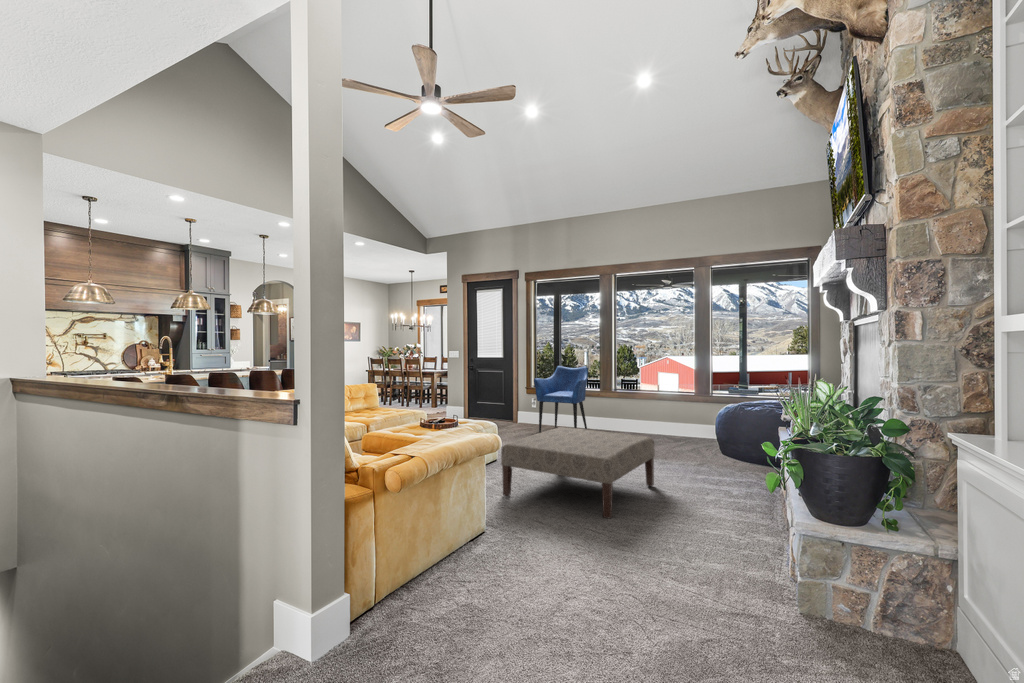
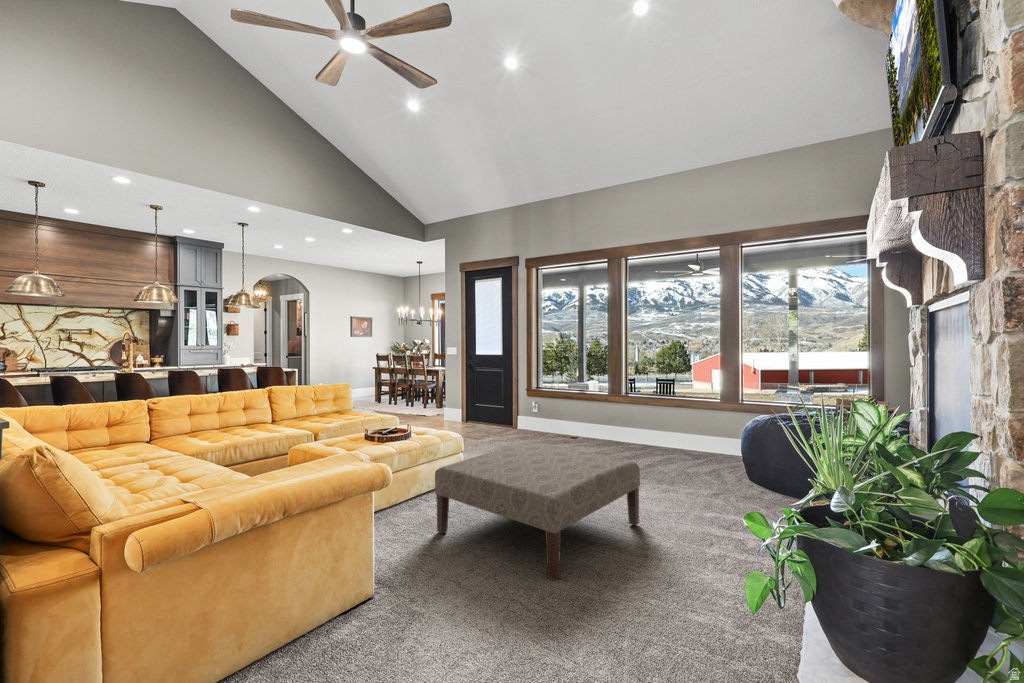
armchair: present [534,366,588,432] -> none [529,363,593,445]

